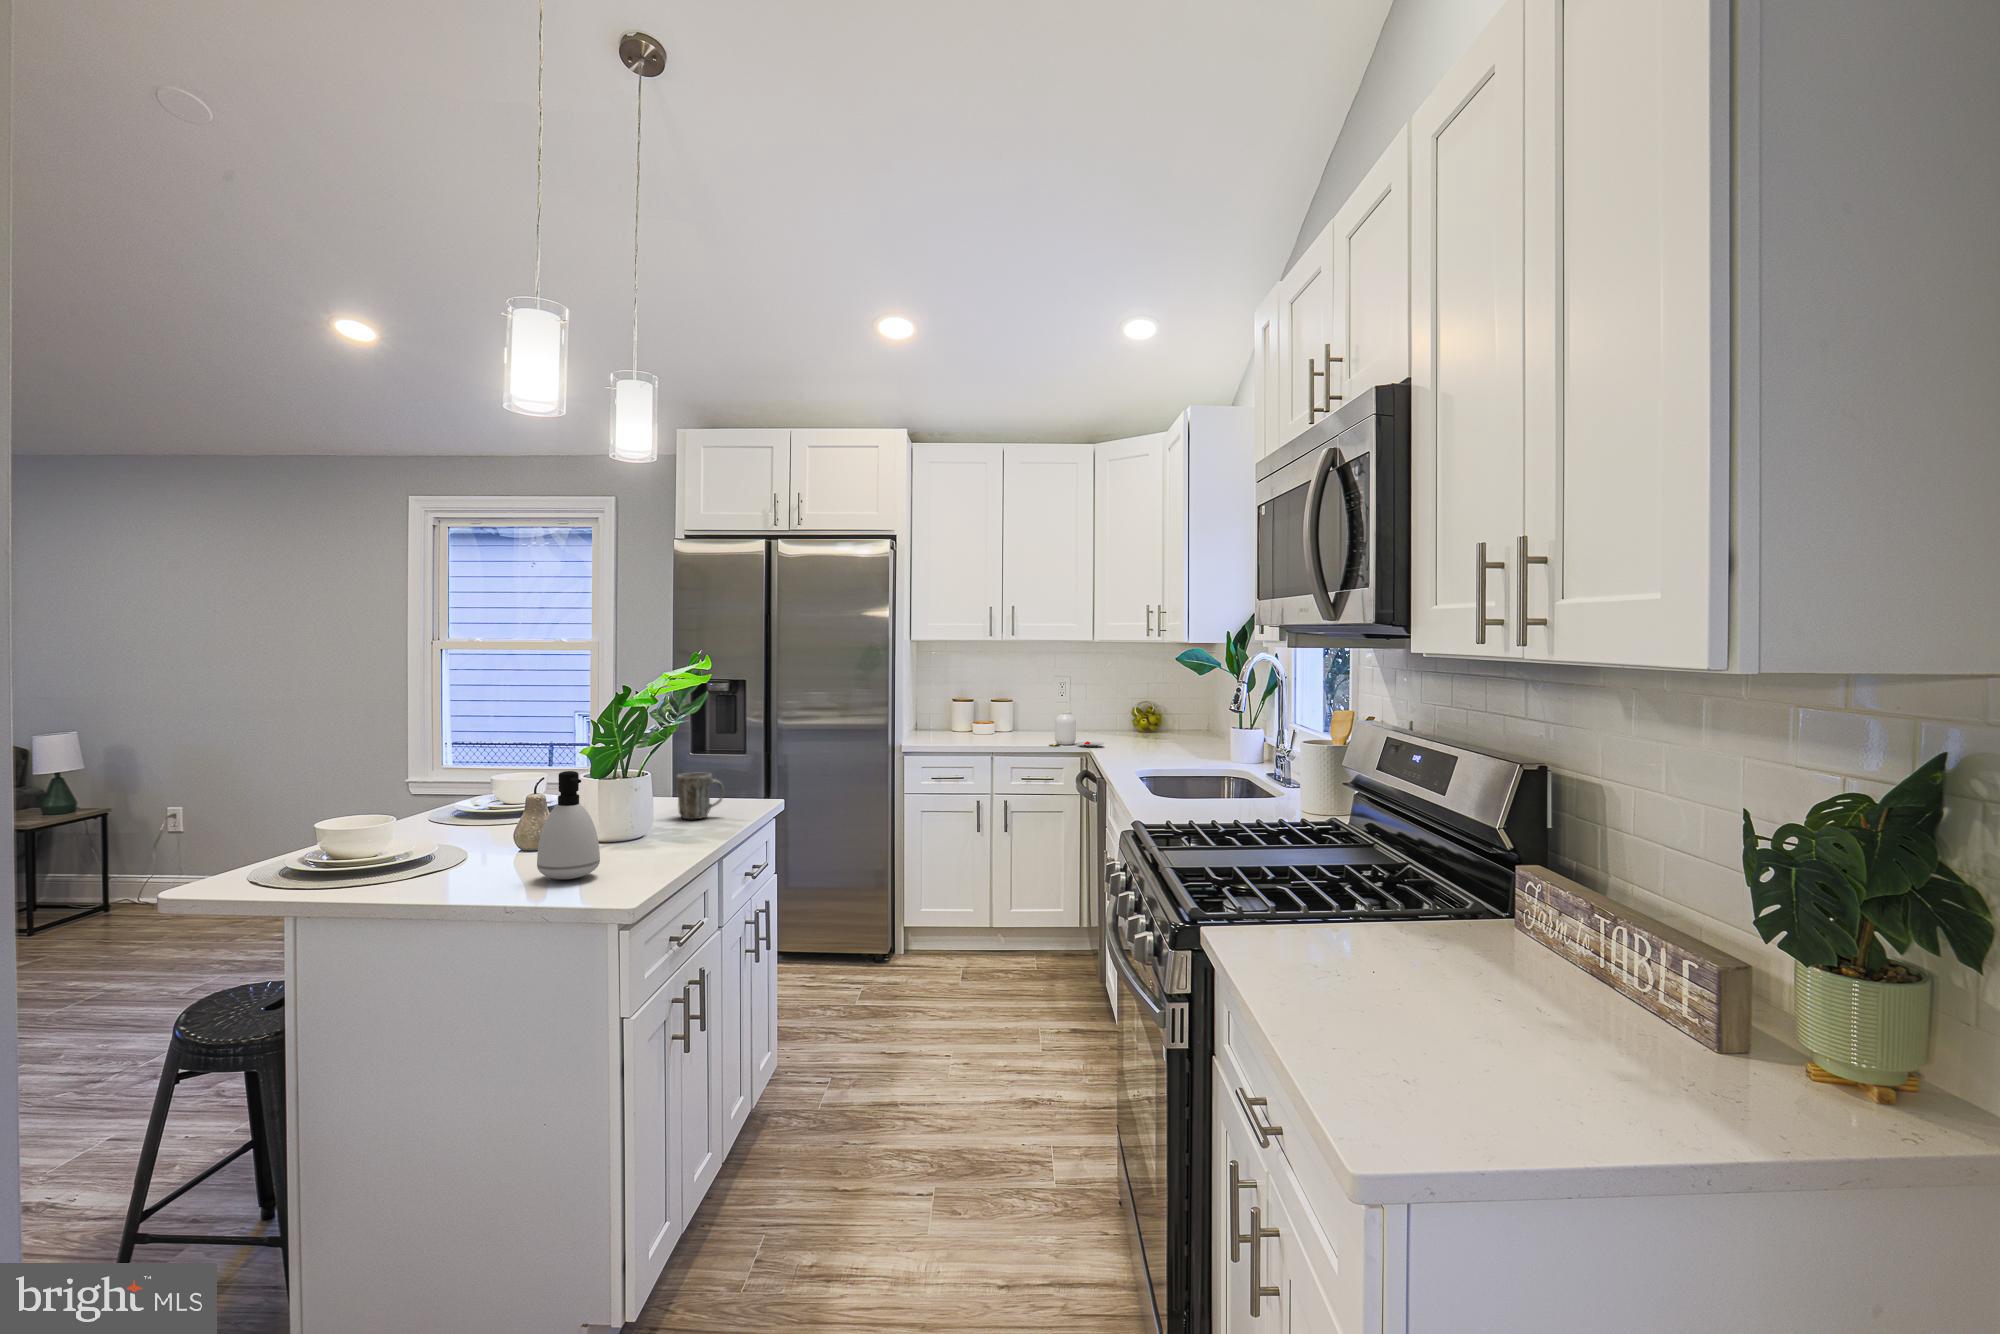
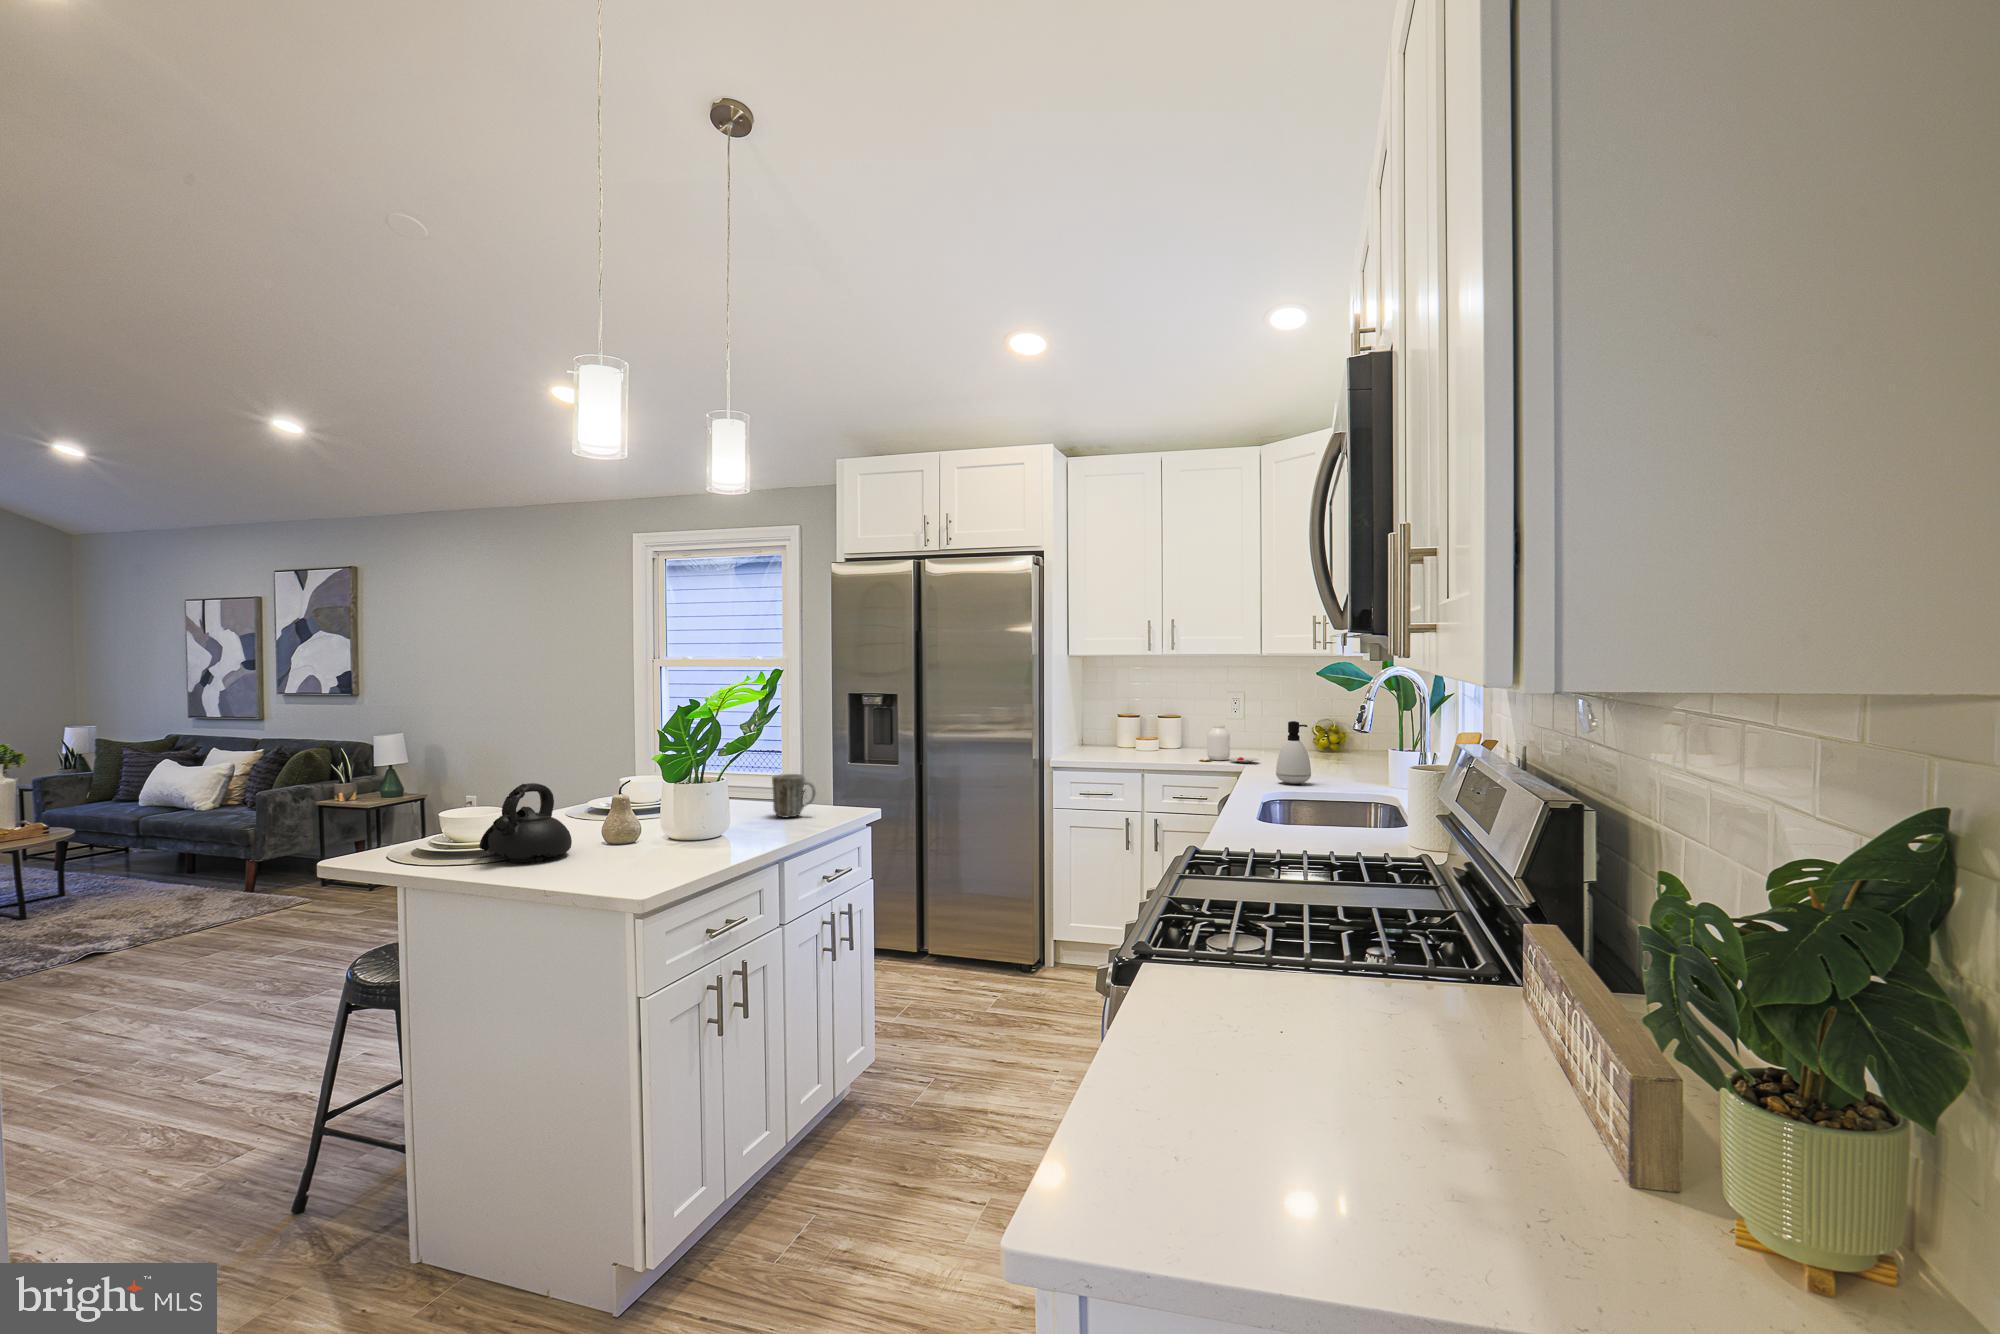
soap dispenser: present [537,771,600,879] -> present [1276,721,1311,784]
teapot: none [379,795,490,889] -> present [479,783,572,863]

